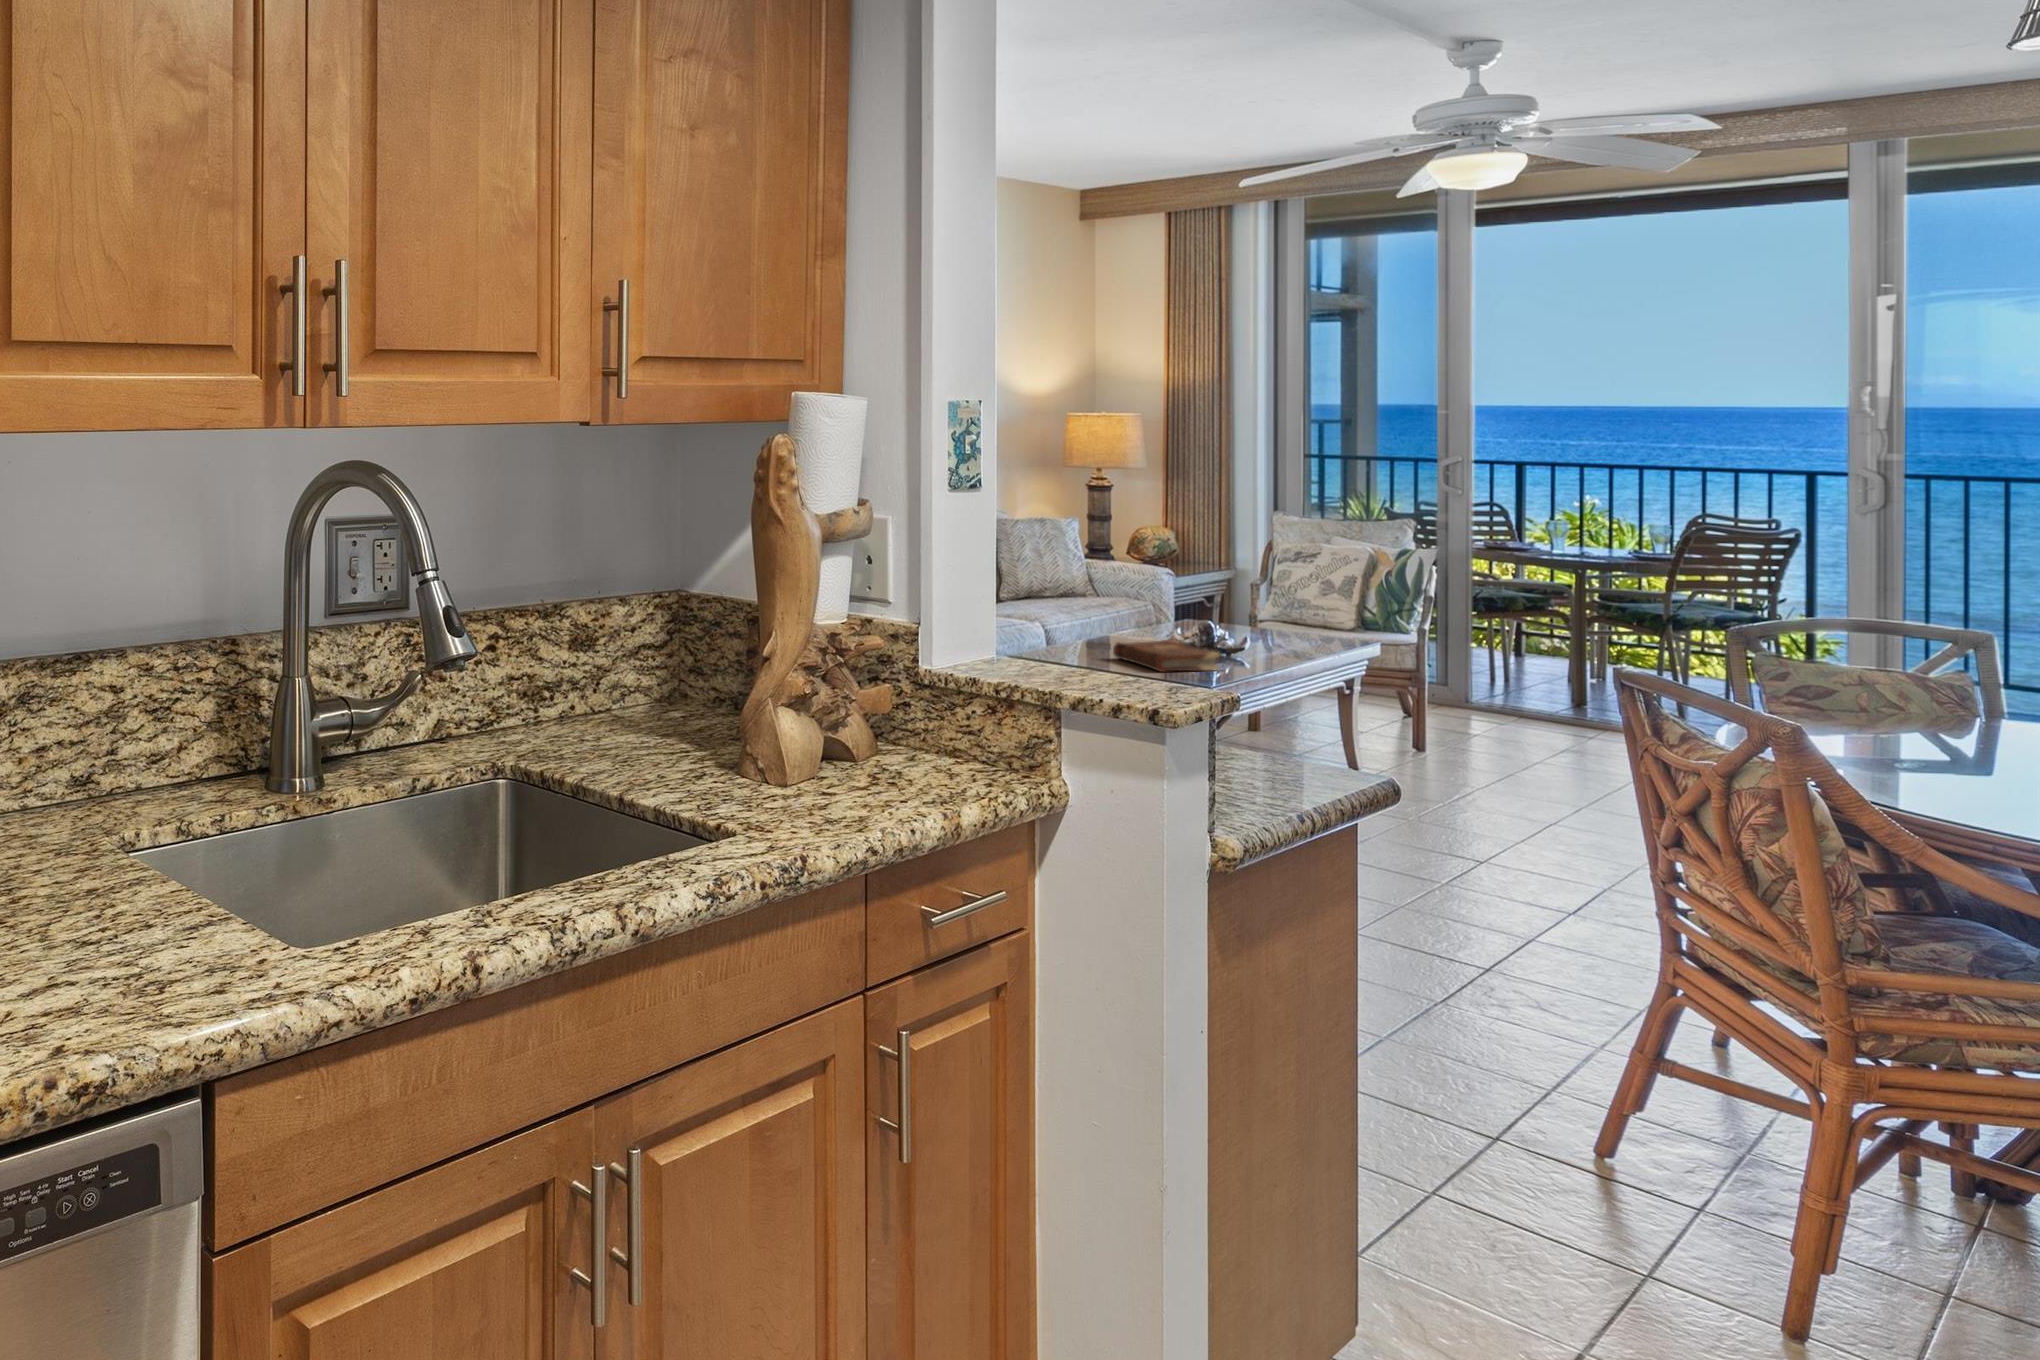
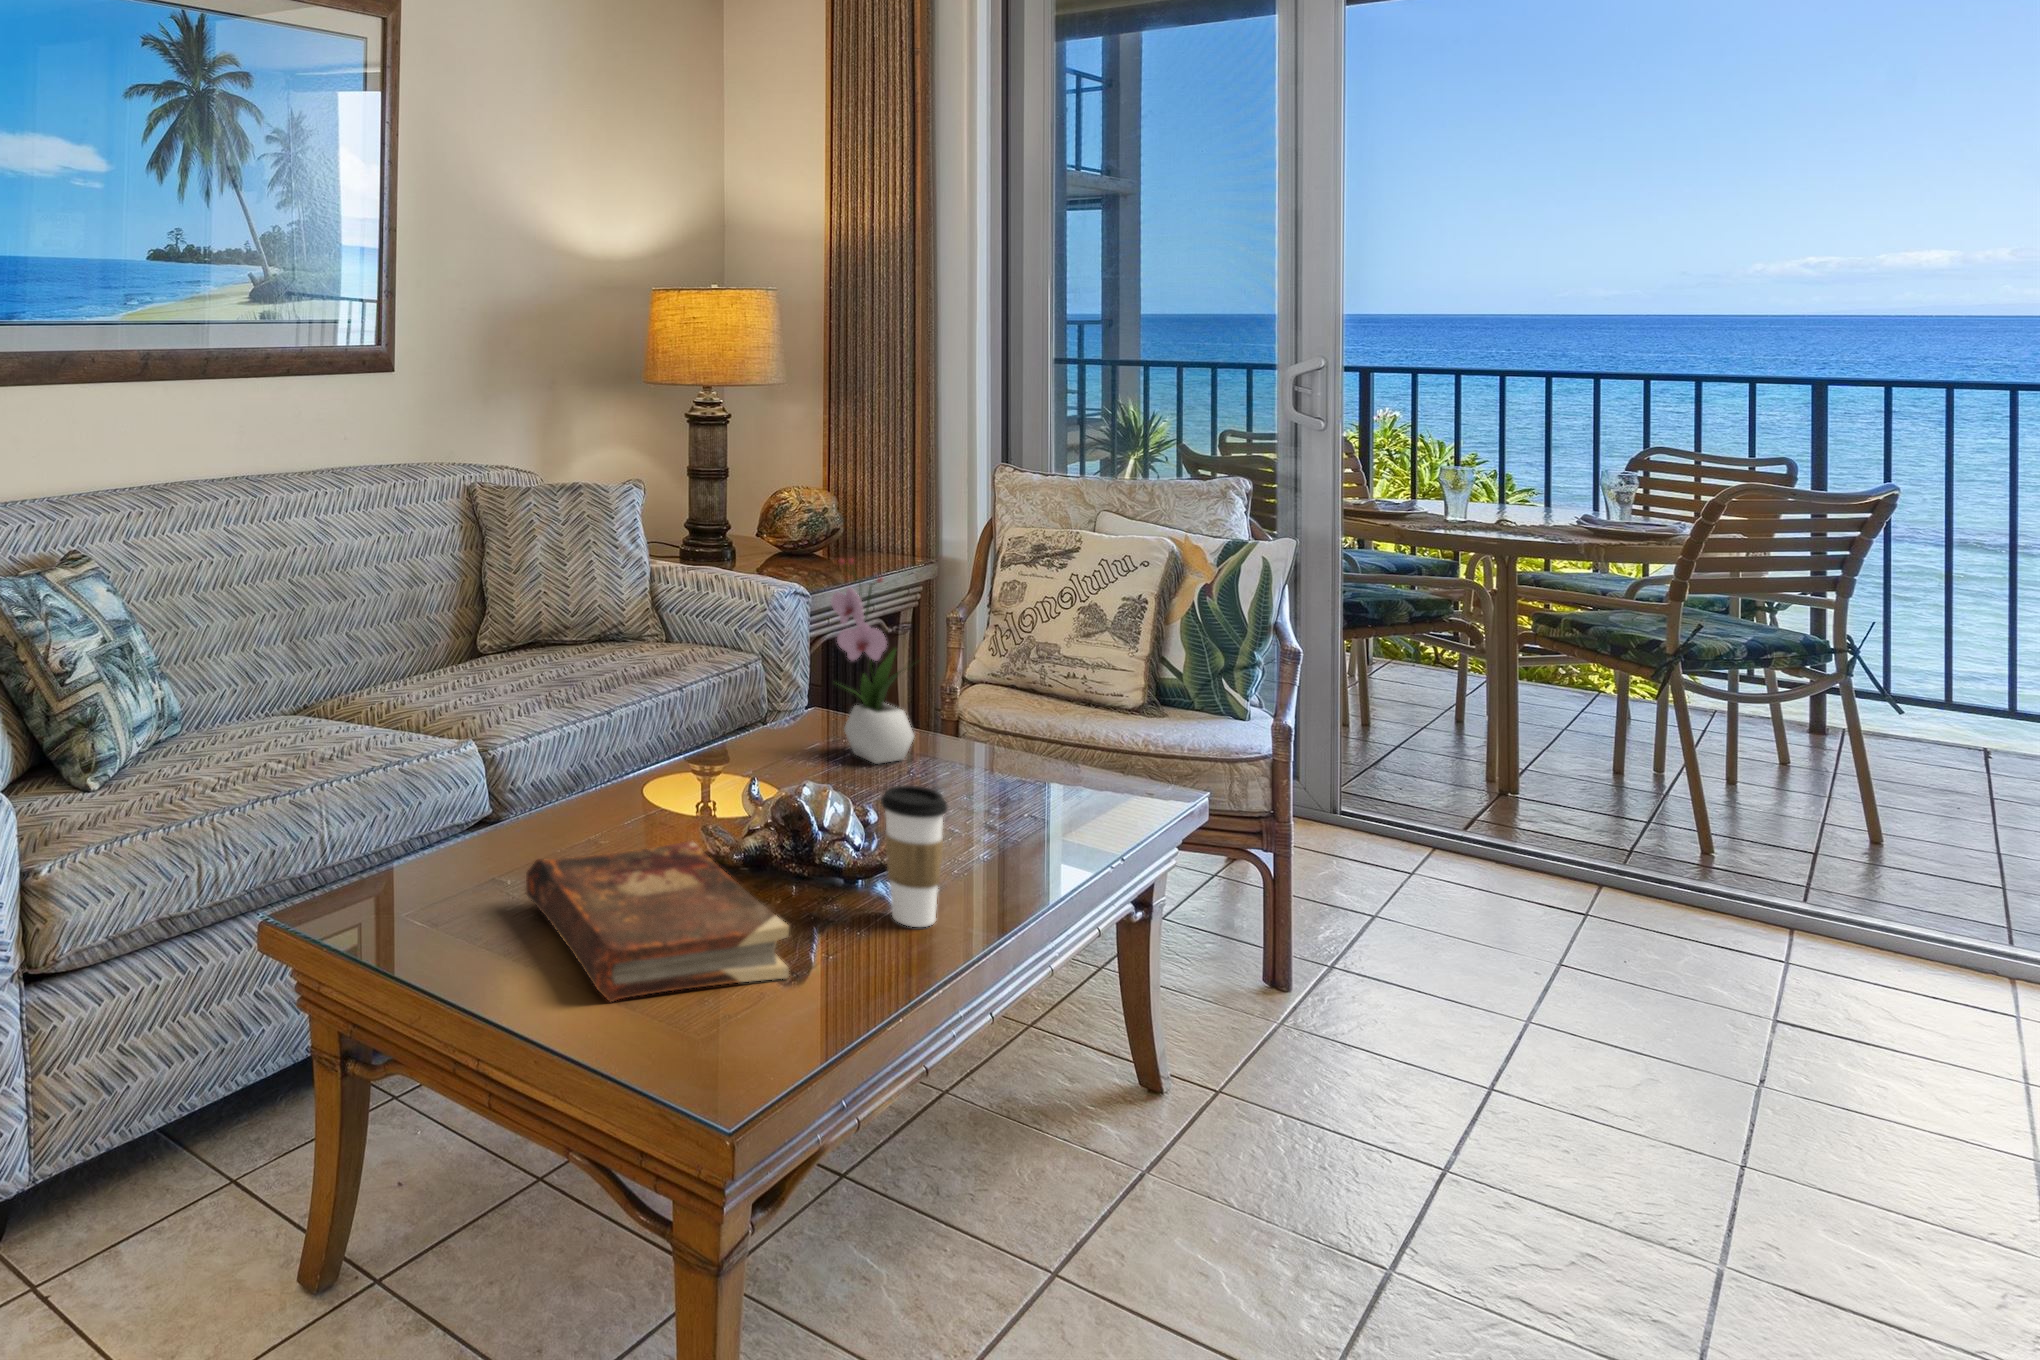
flower arrangement: none [1208,548,1251,636] -> present [831,559,915,764]
coffee cup: none [1248,618,1273,664] -> present [881,786,947,927]

